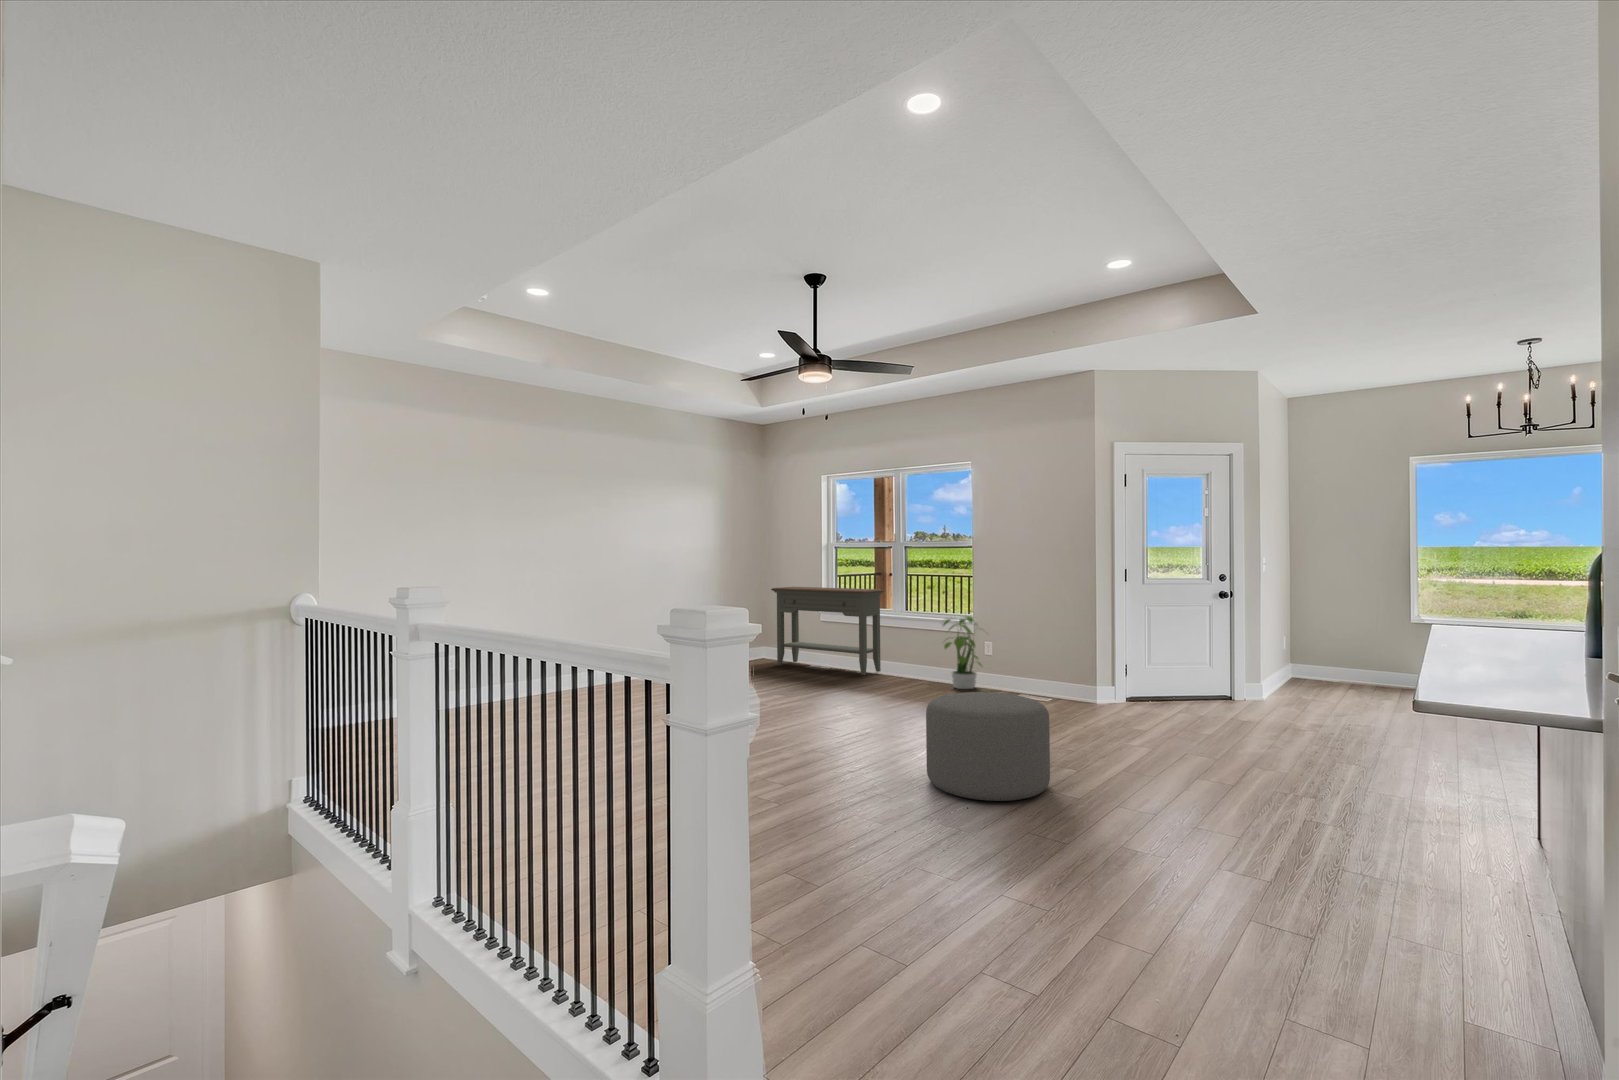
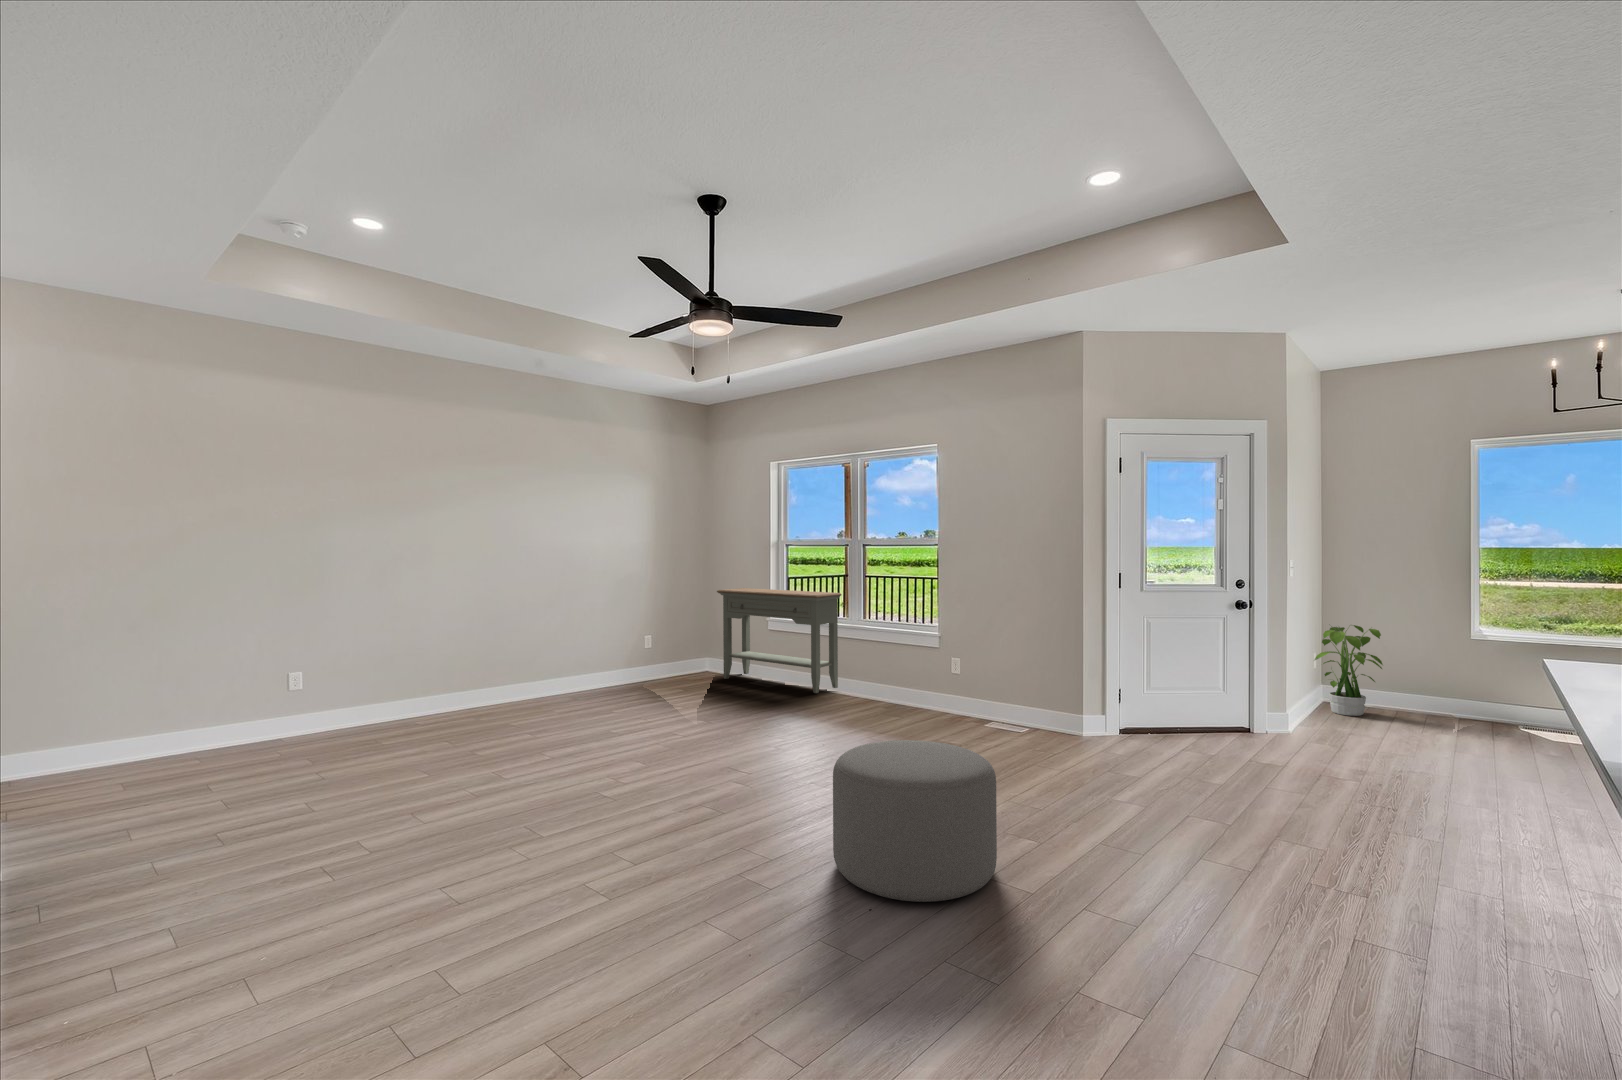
potted plant: present [943,616,982,689] -> present [1314,625,1383,716]

